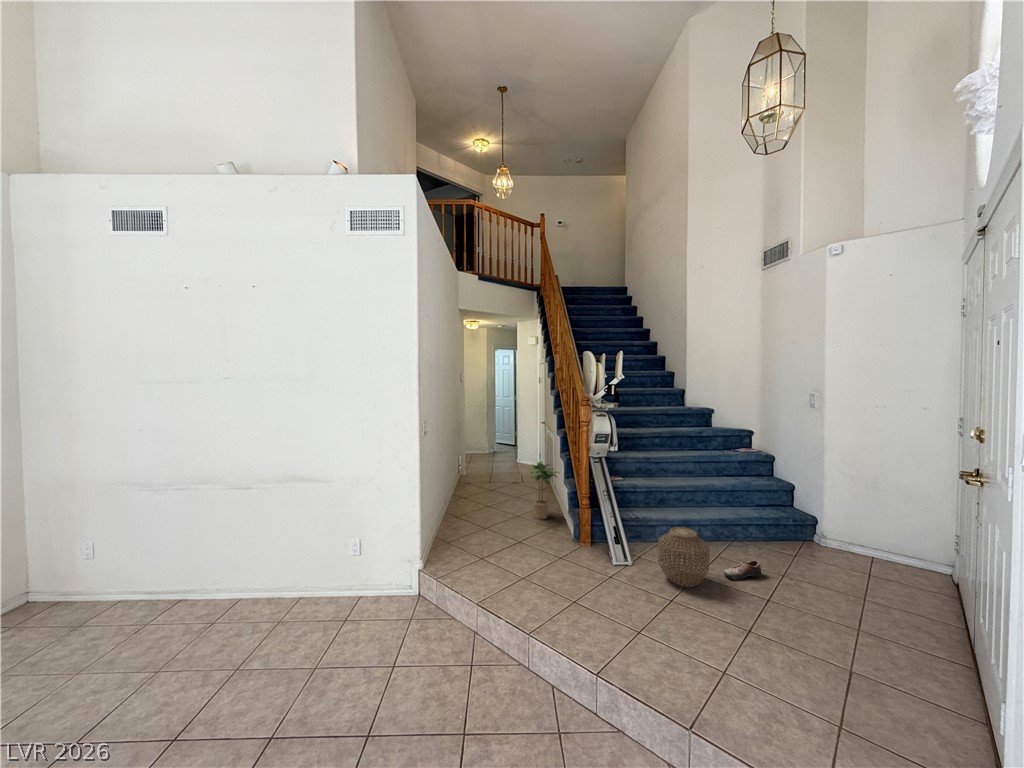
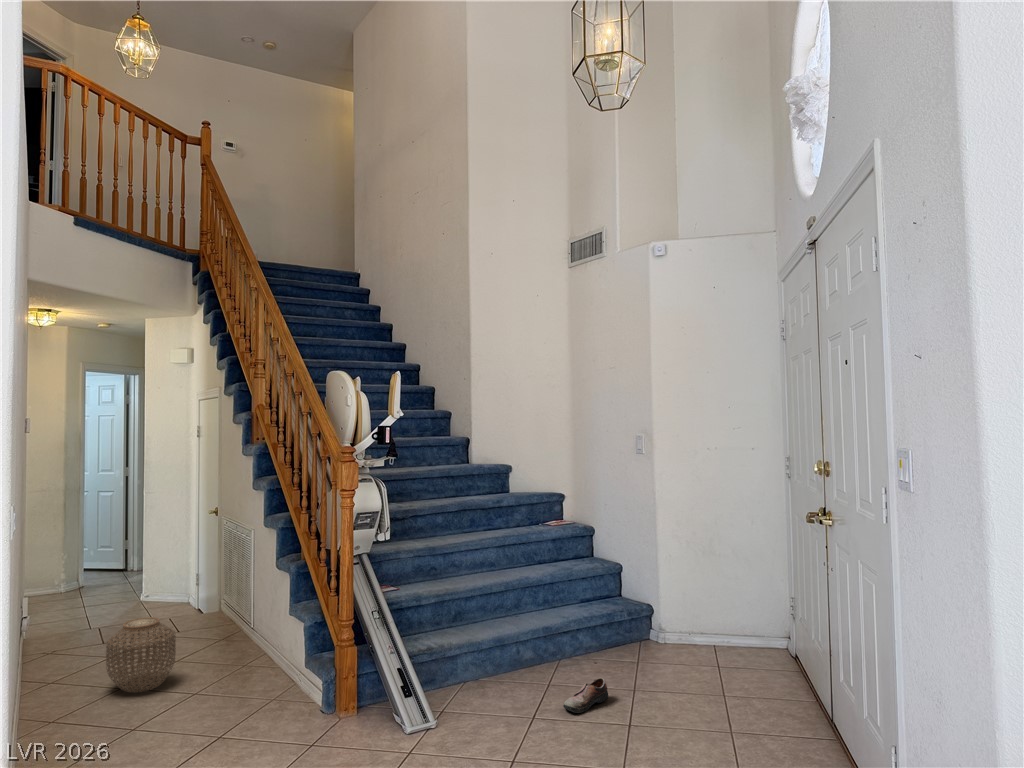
potted plant: present [531,461,559,519] -> none [213,577,280,690]
woven basket: present [658,527,710,587] -> present [106,617,176,693]

